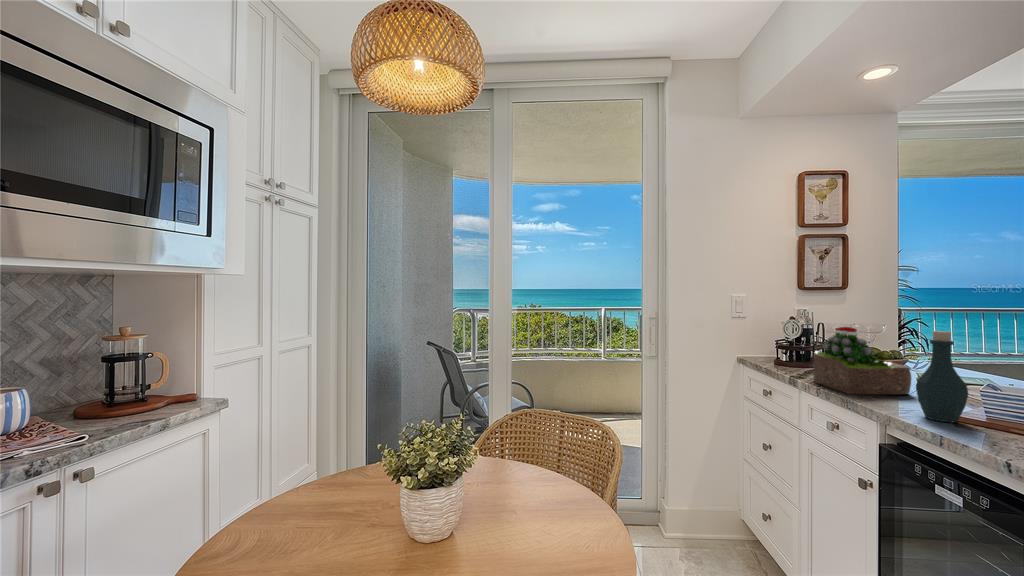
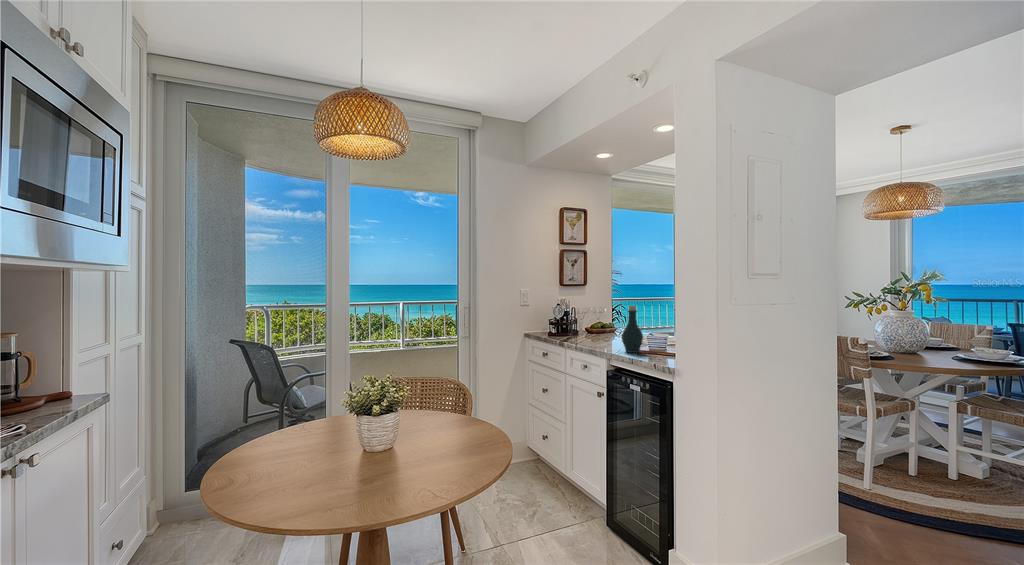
succulent plant: present [814,327,912,394] -> none [573,307,620,346]

